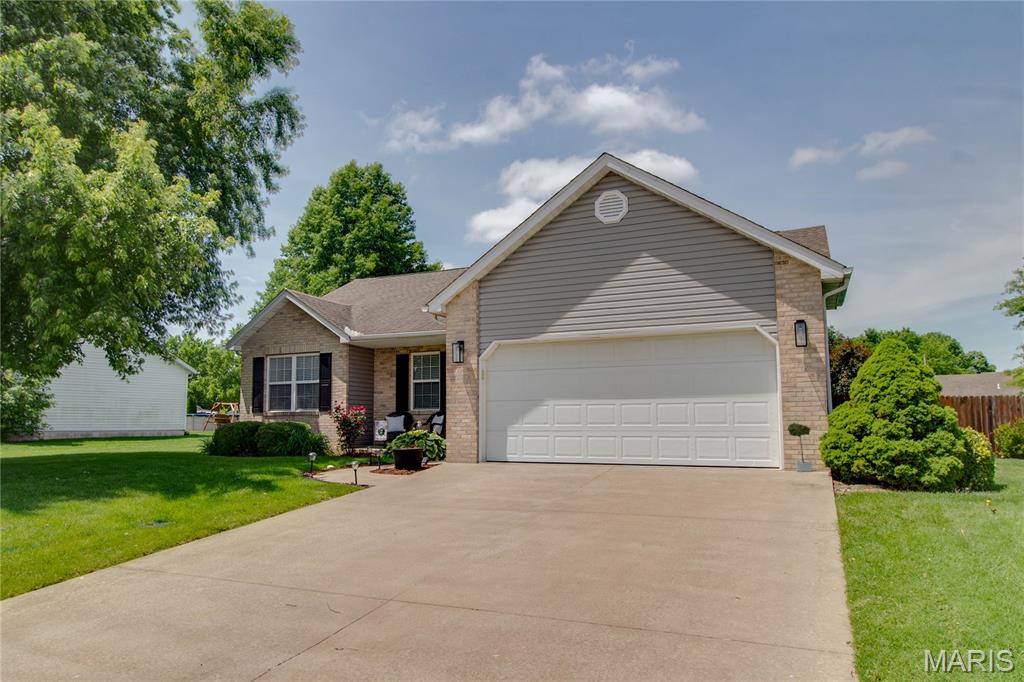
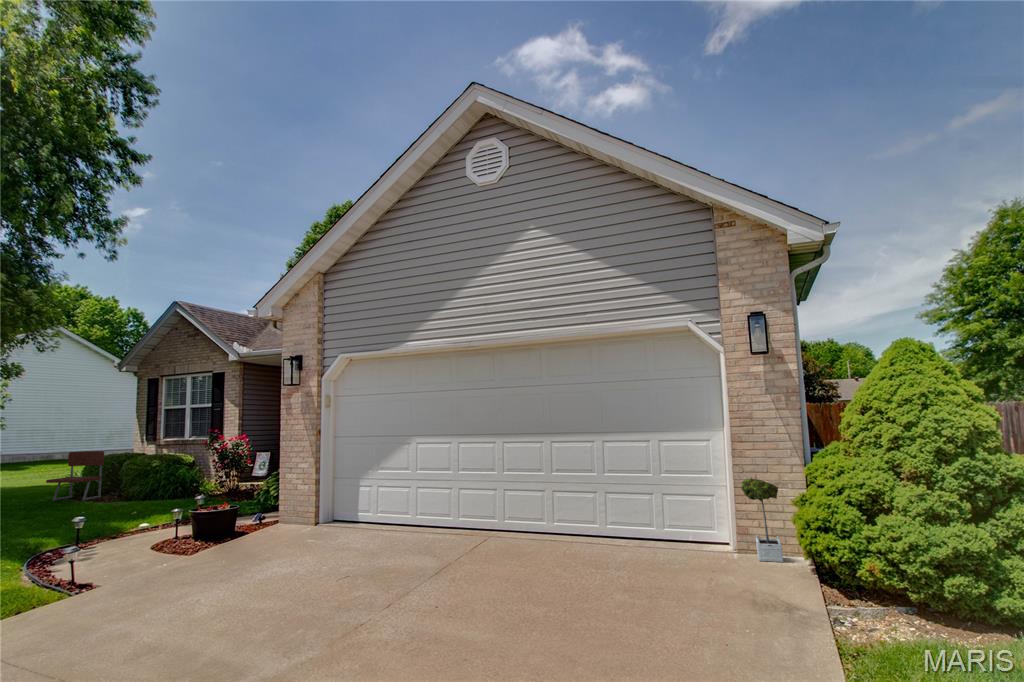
bench: none [199,417,243,458] -> present [46,451,104,501]

